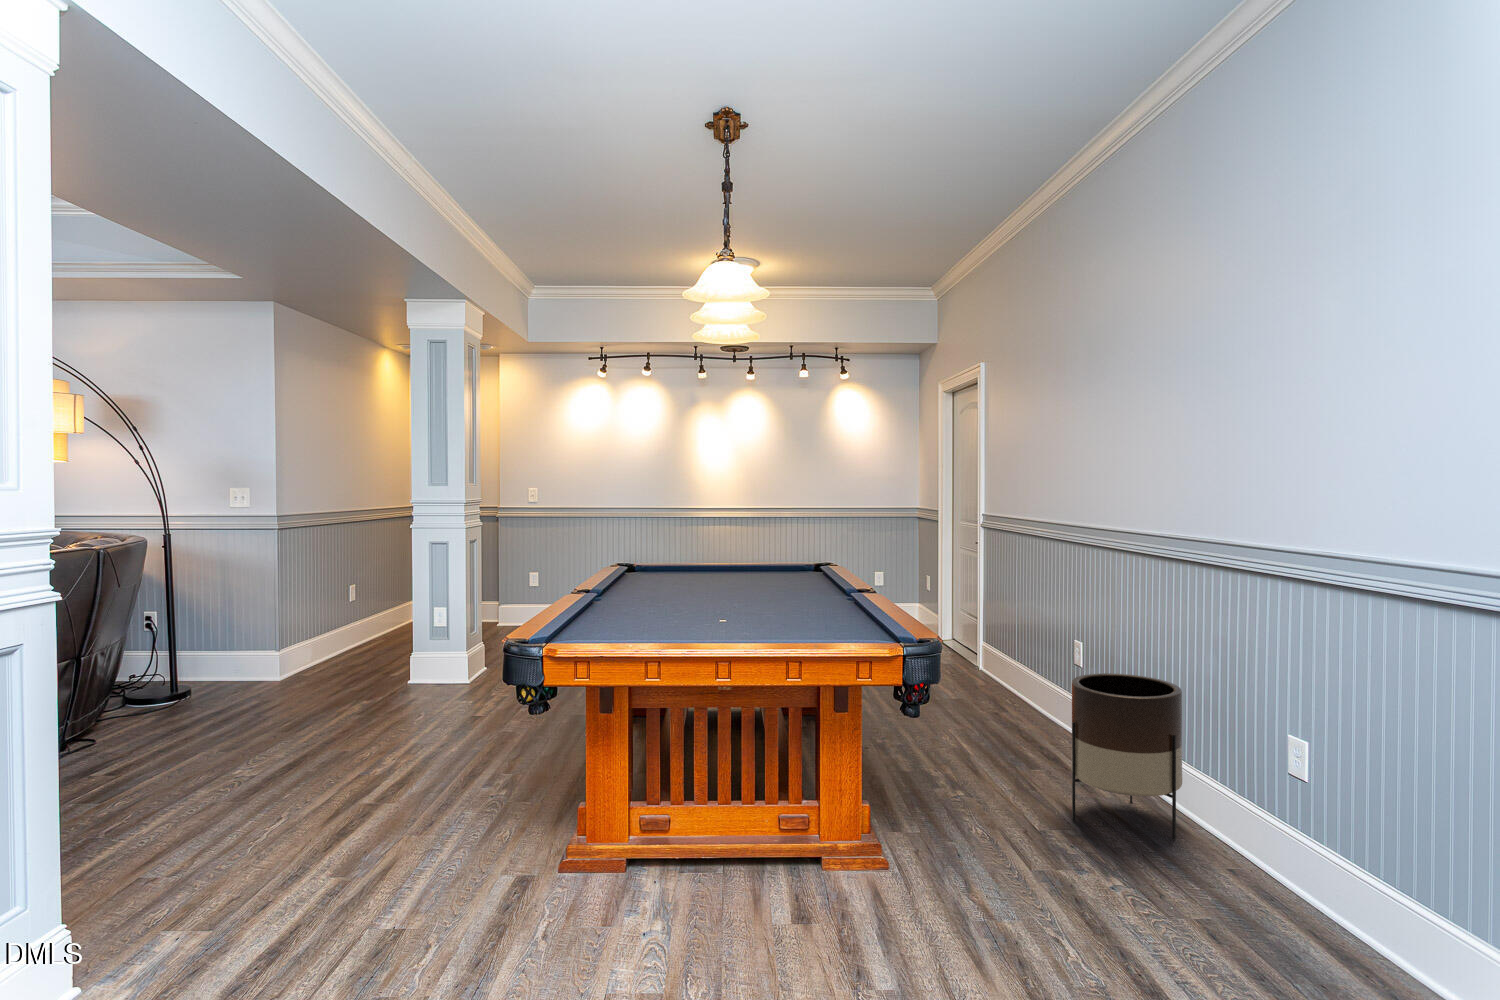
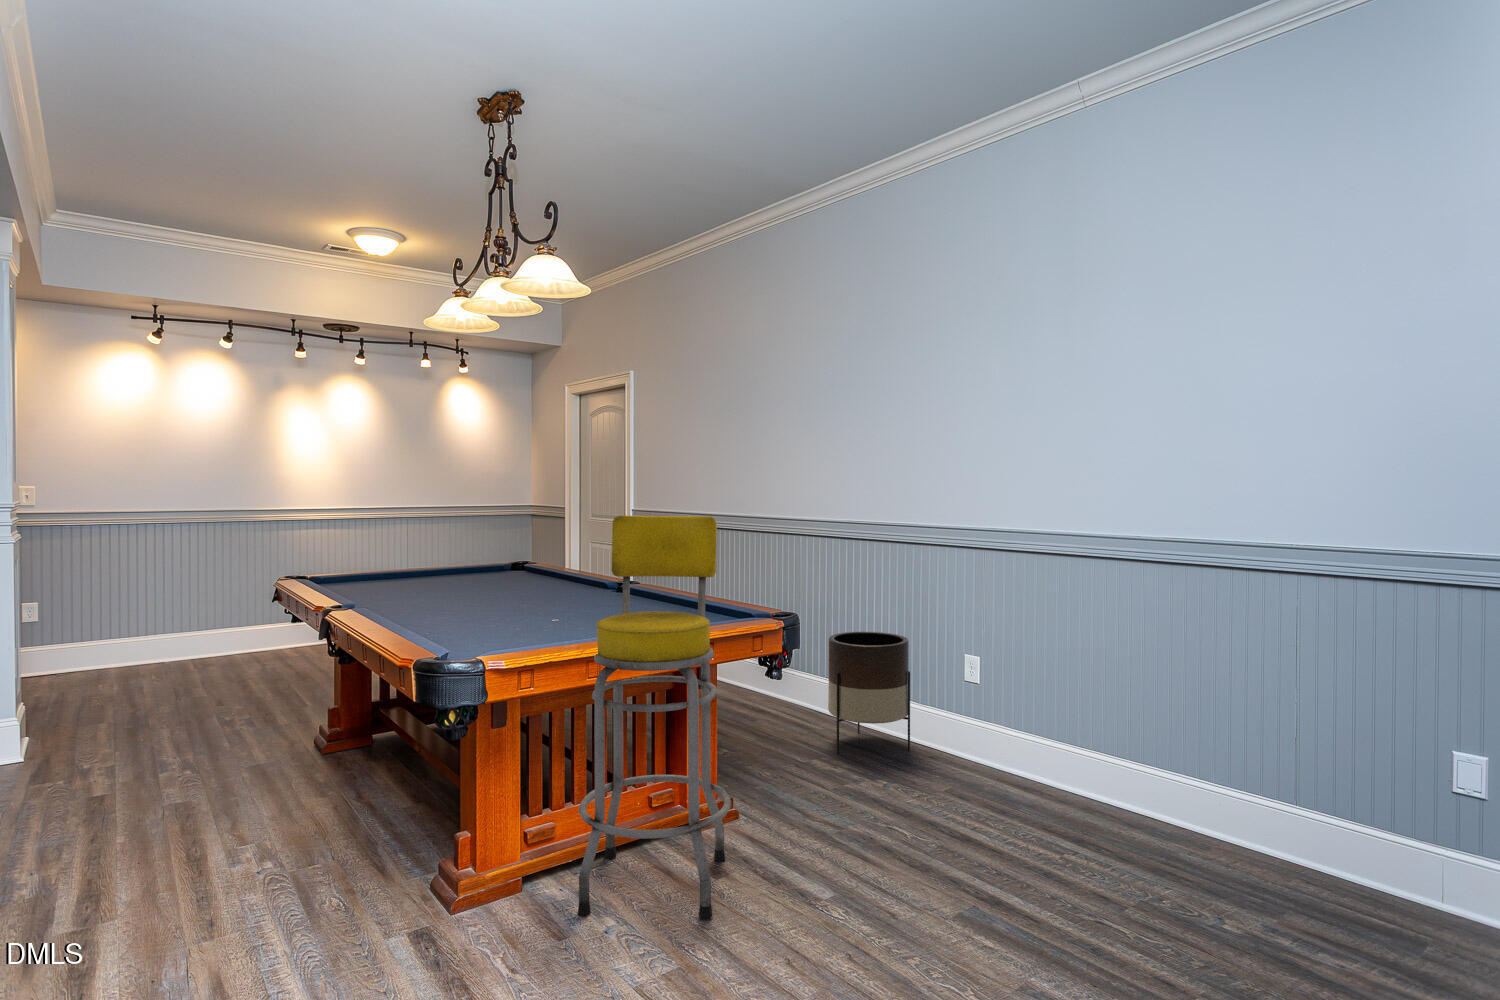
bar stool: none [636,526,817,955] -> present [578,516,731,920]

